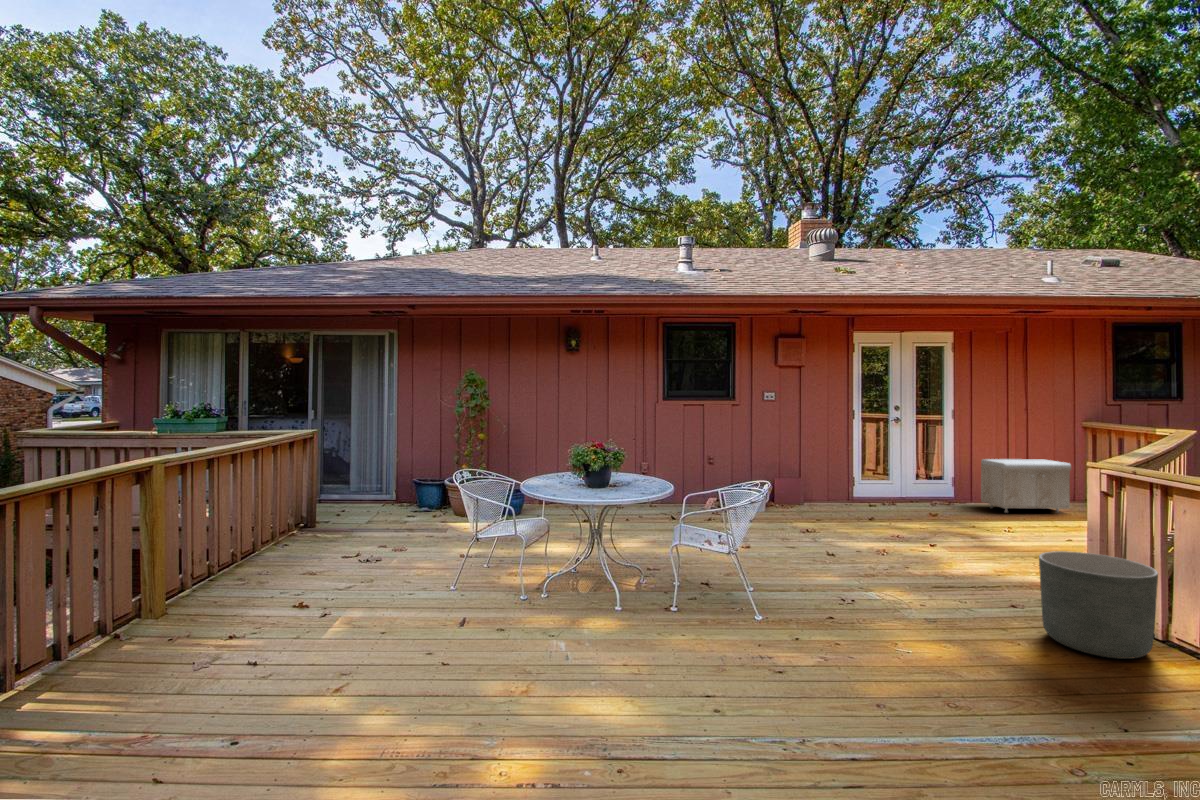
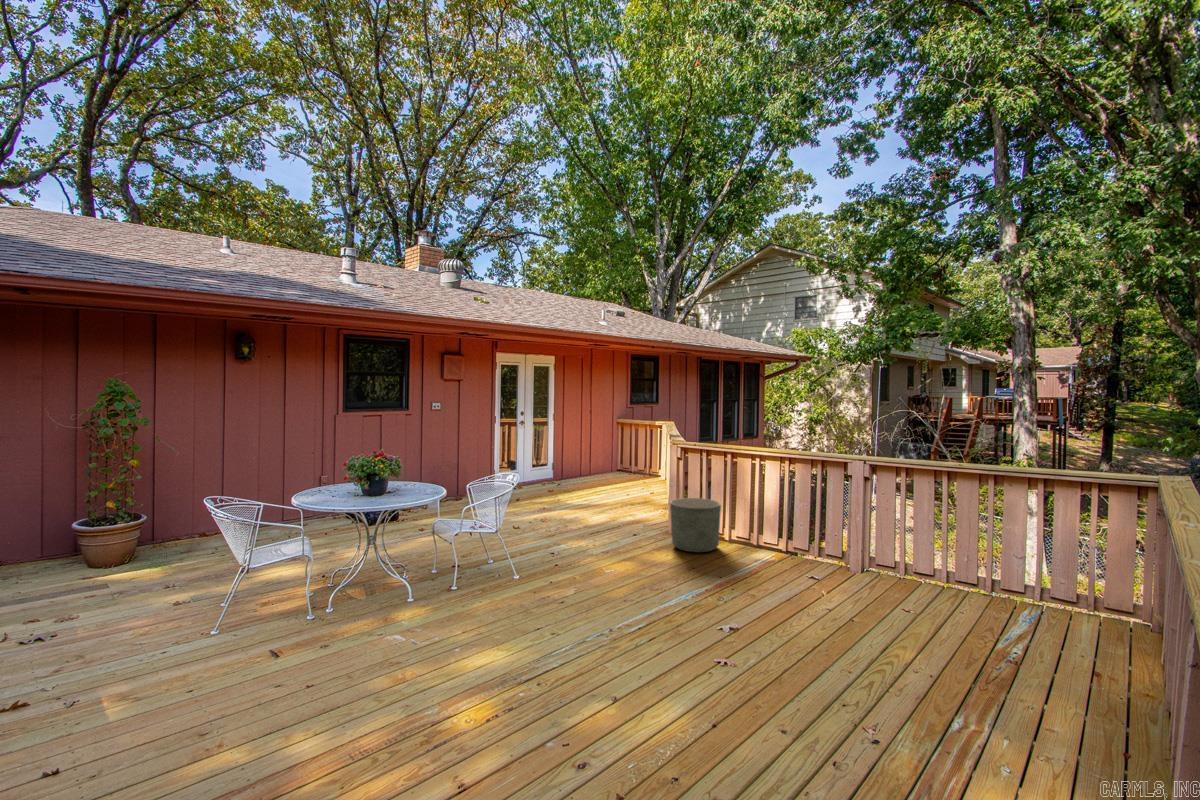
storage bench: present [981,459,1071,513] -> none [571,445,618,482]

